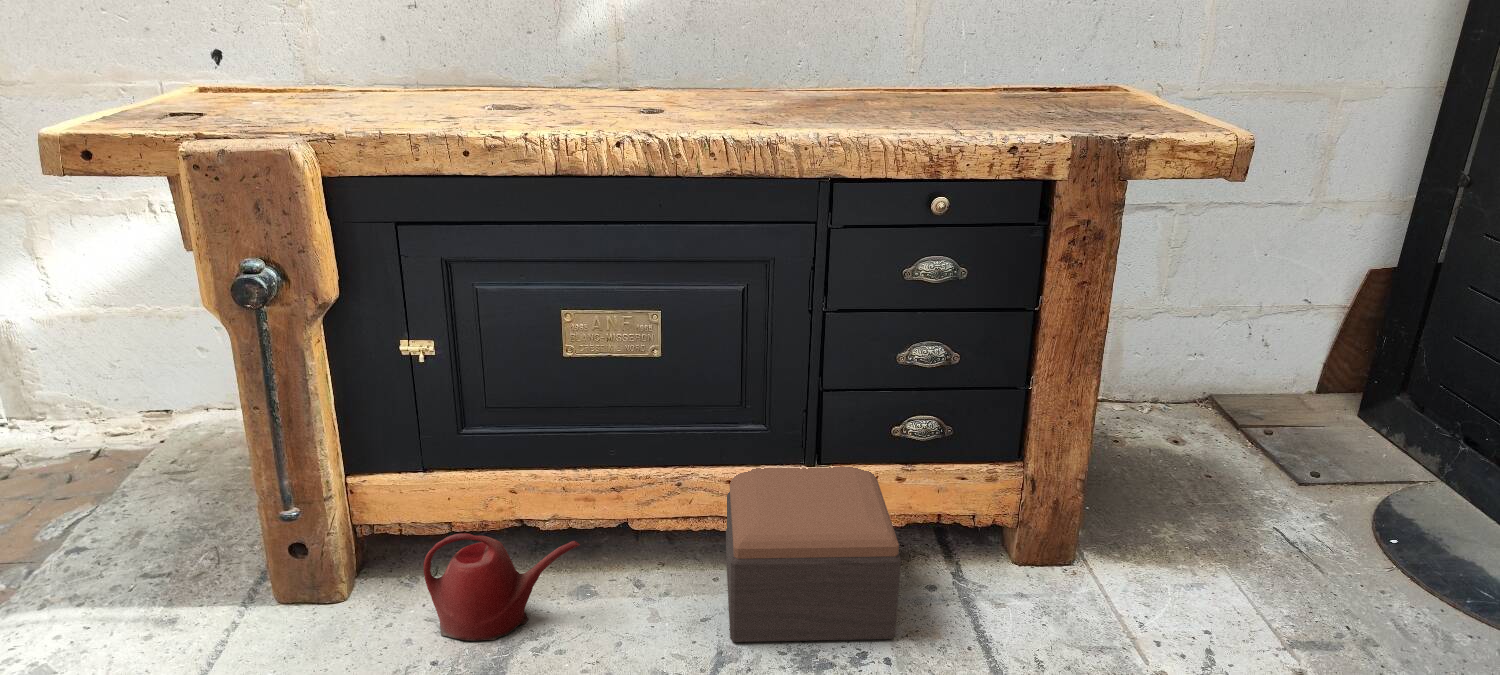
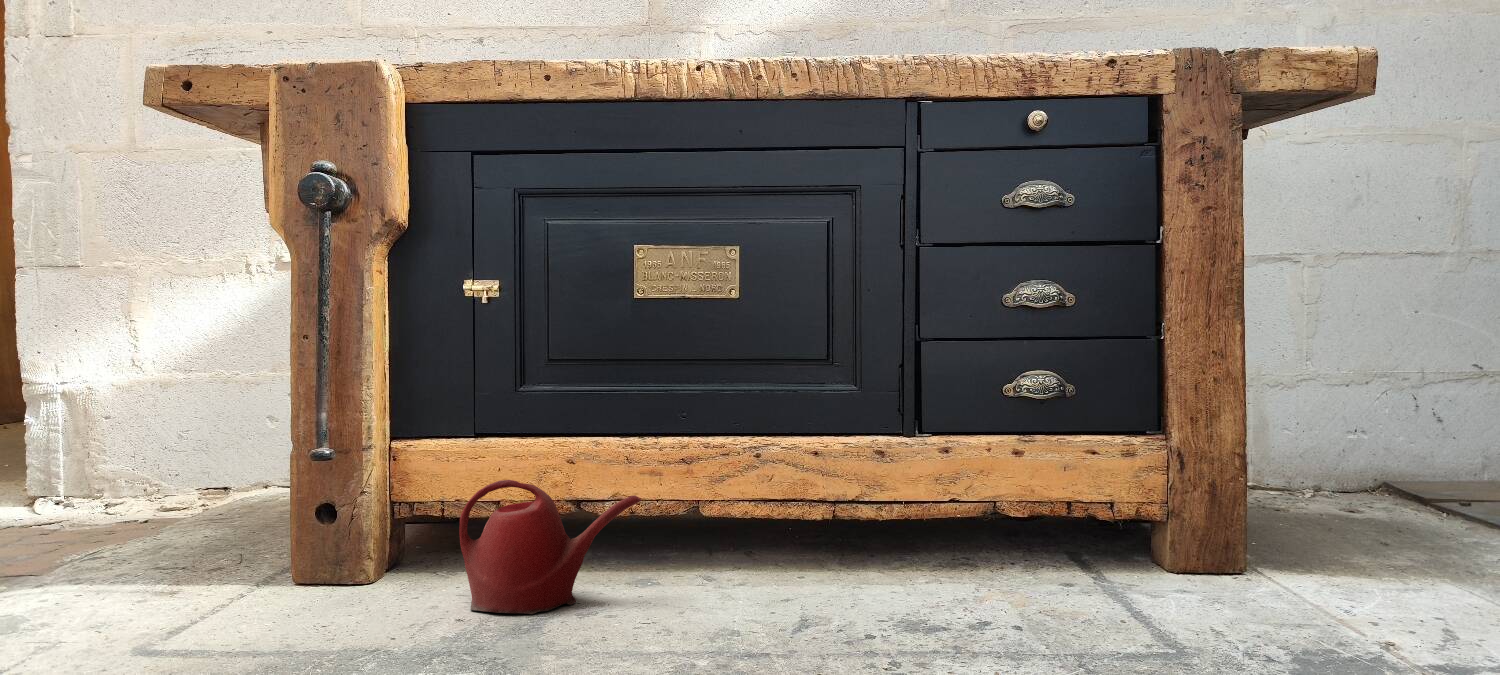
footstool: present [726,467,901,642] -> none [814,443,1032,621]

